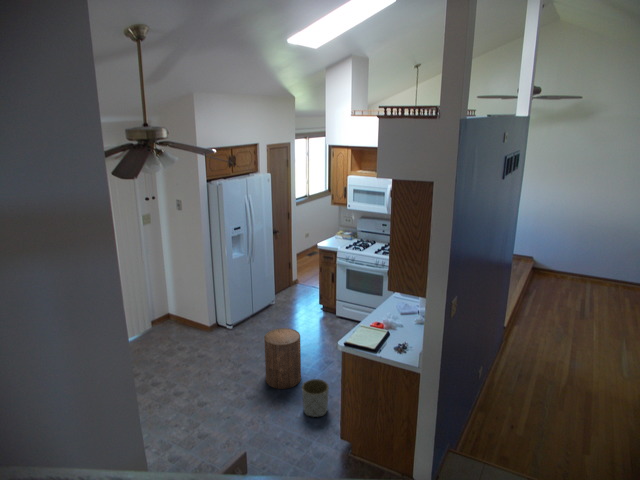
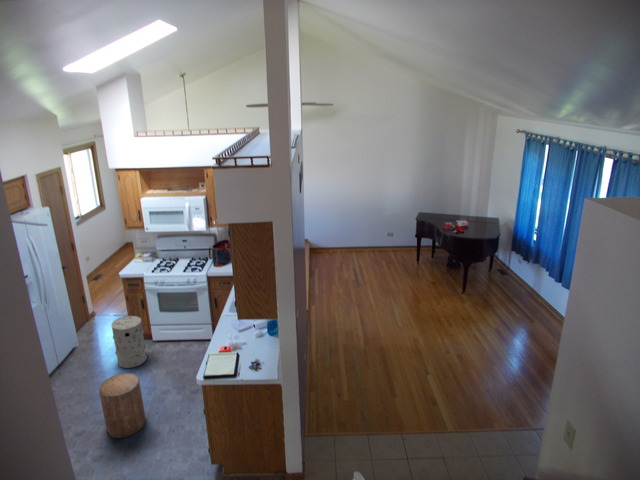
trash can: none [298,284,325,333] -> present [112,316,147,368]
planter: present [302,379,329,417] -> none [157,413,186,452]

